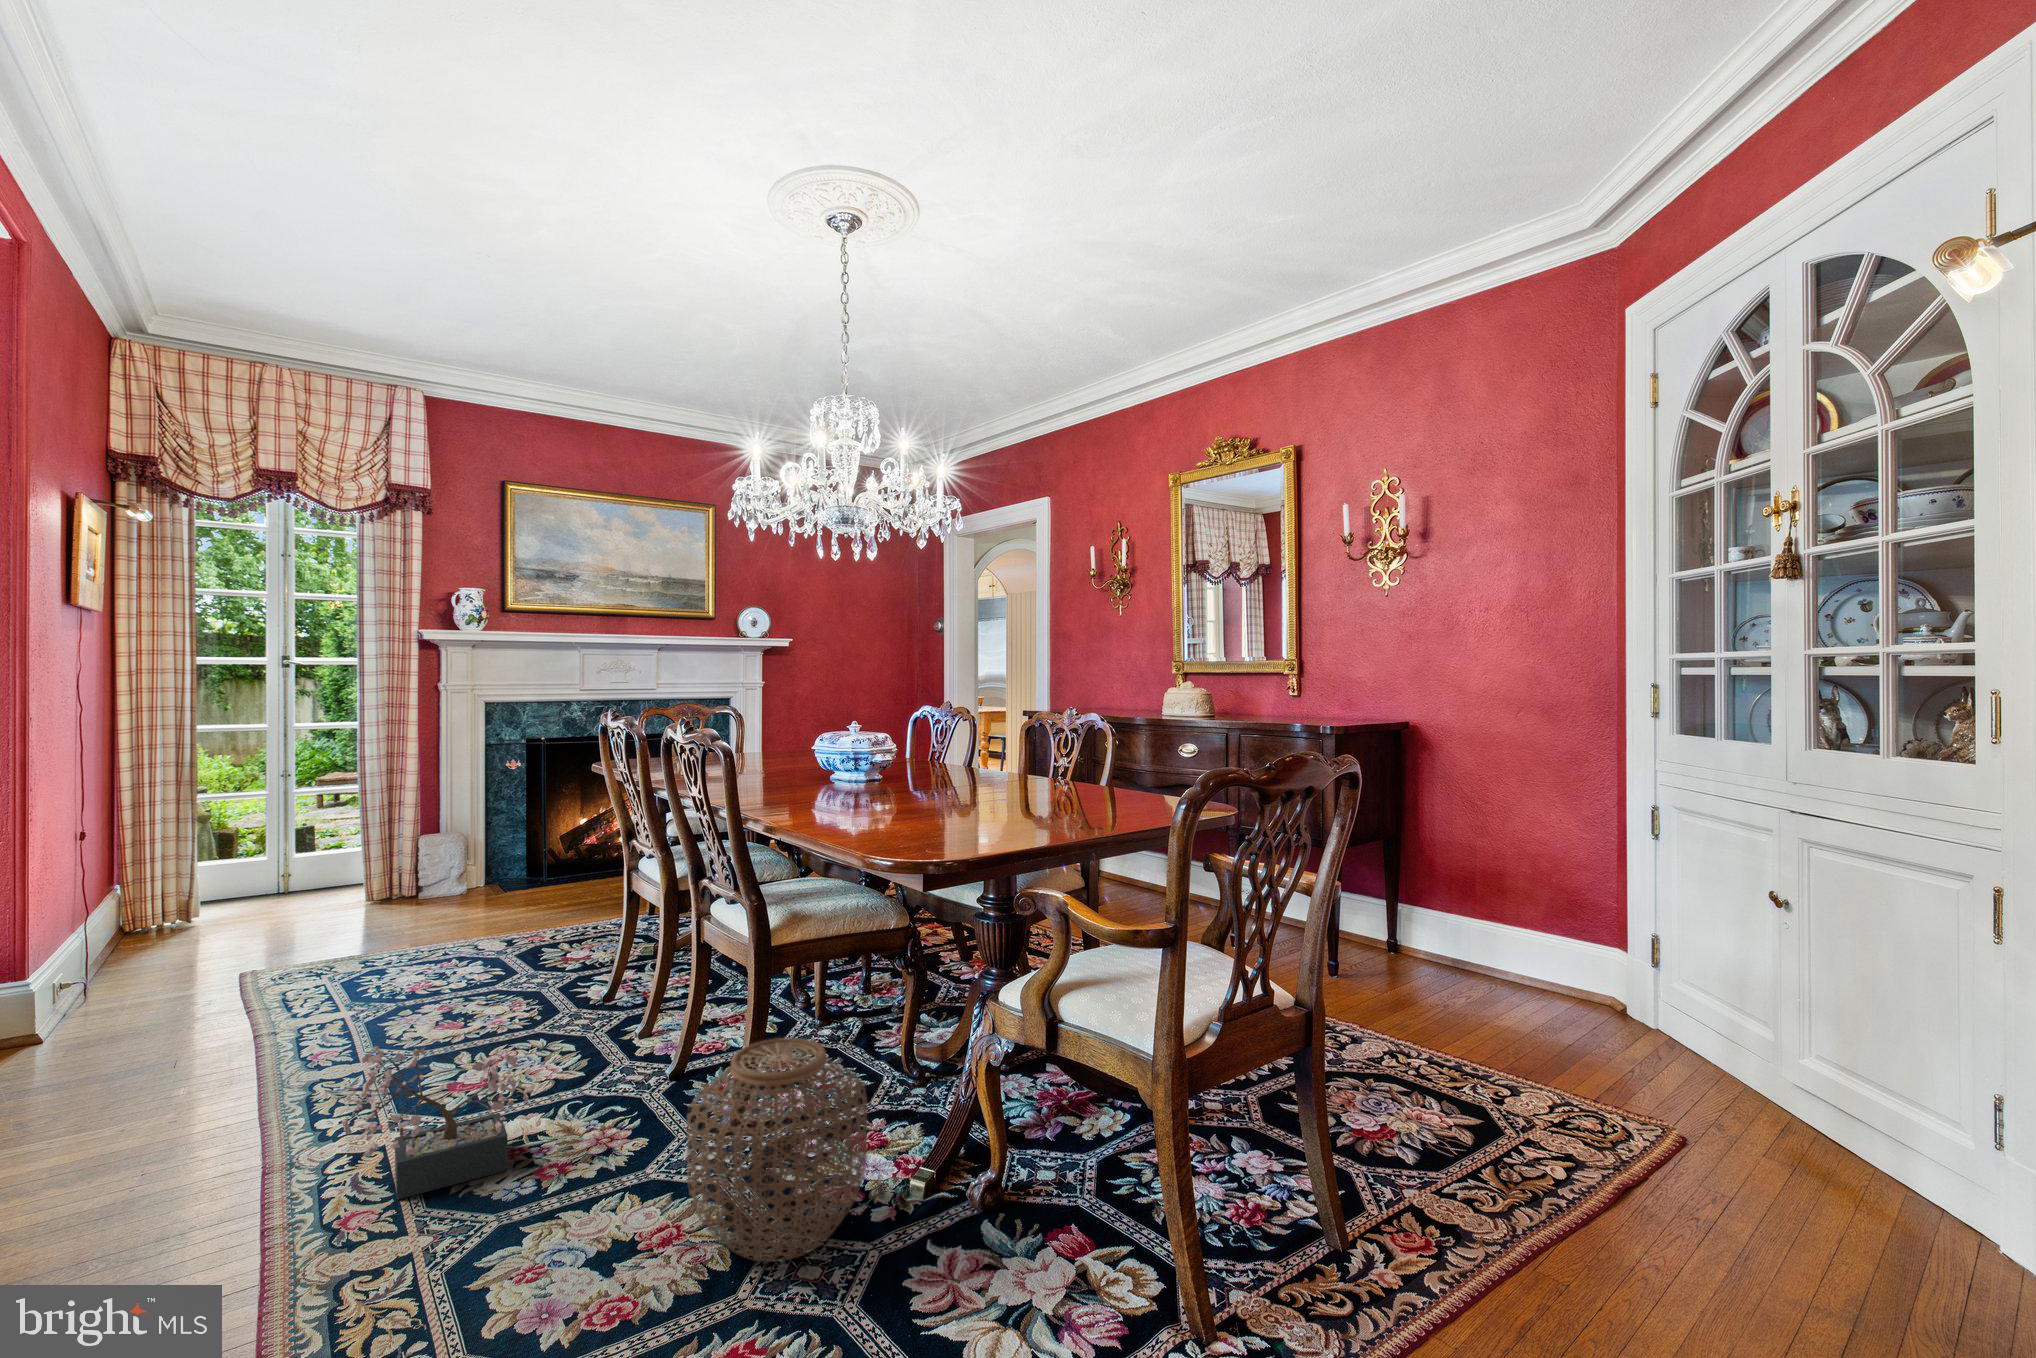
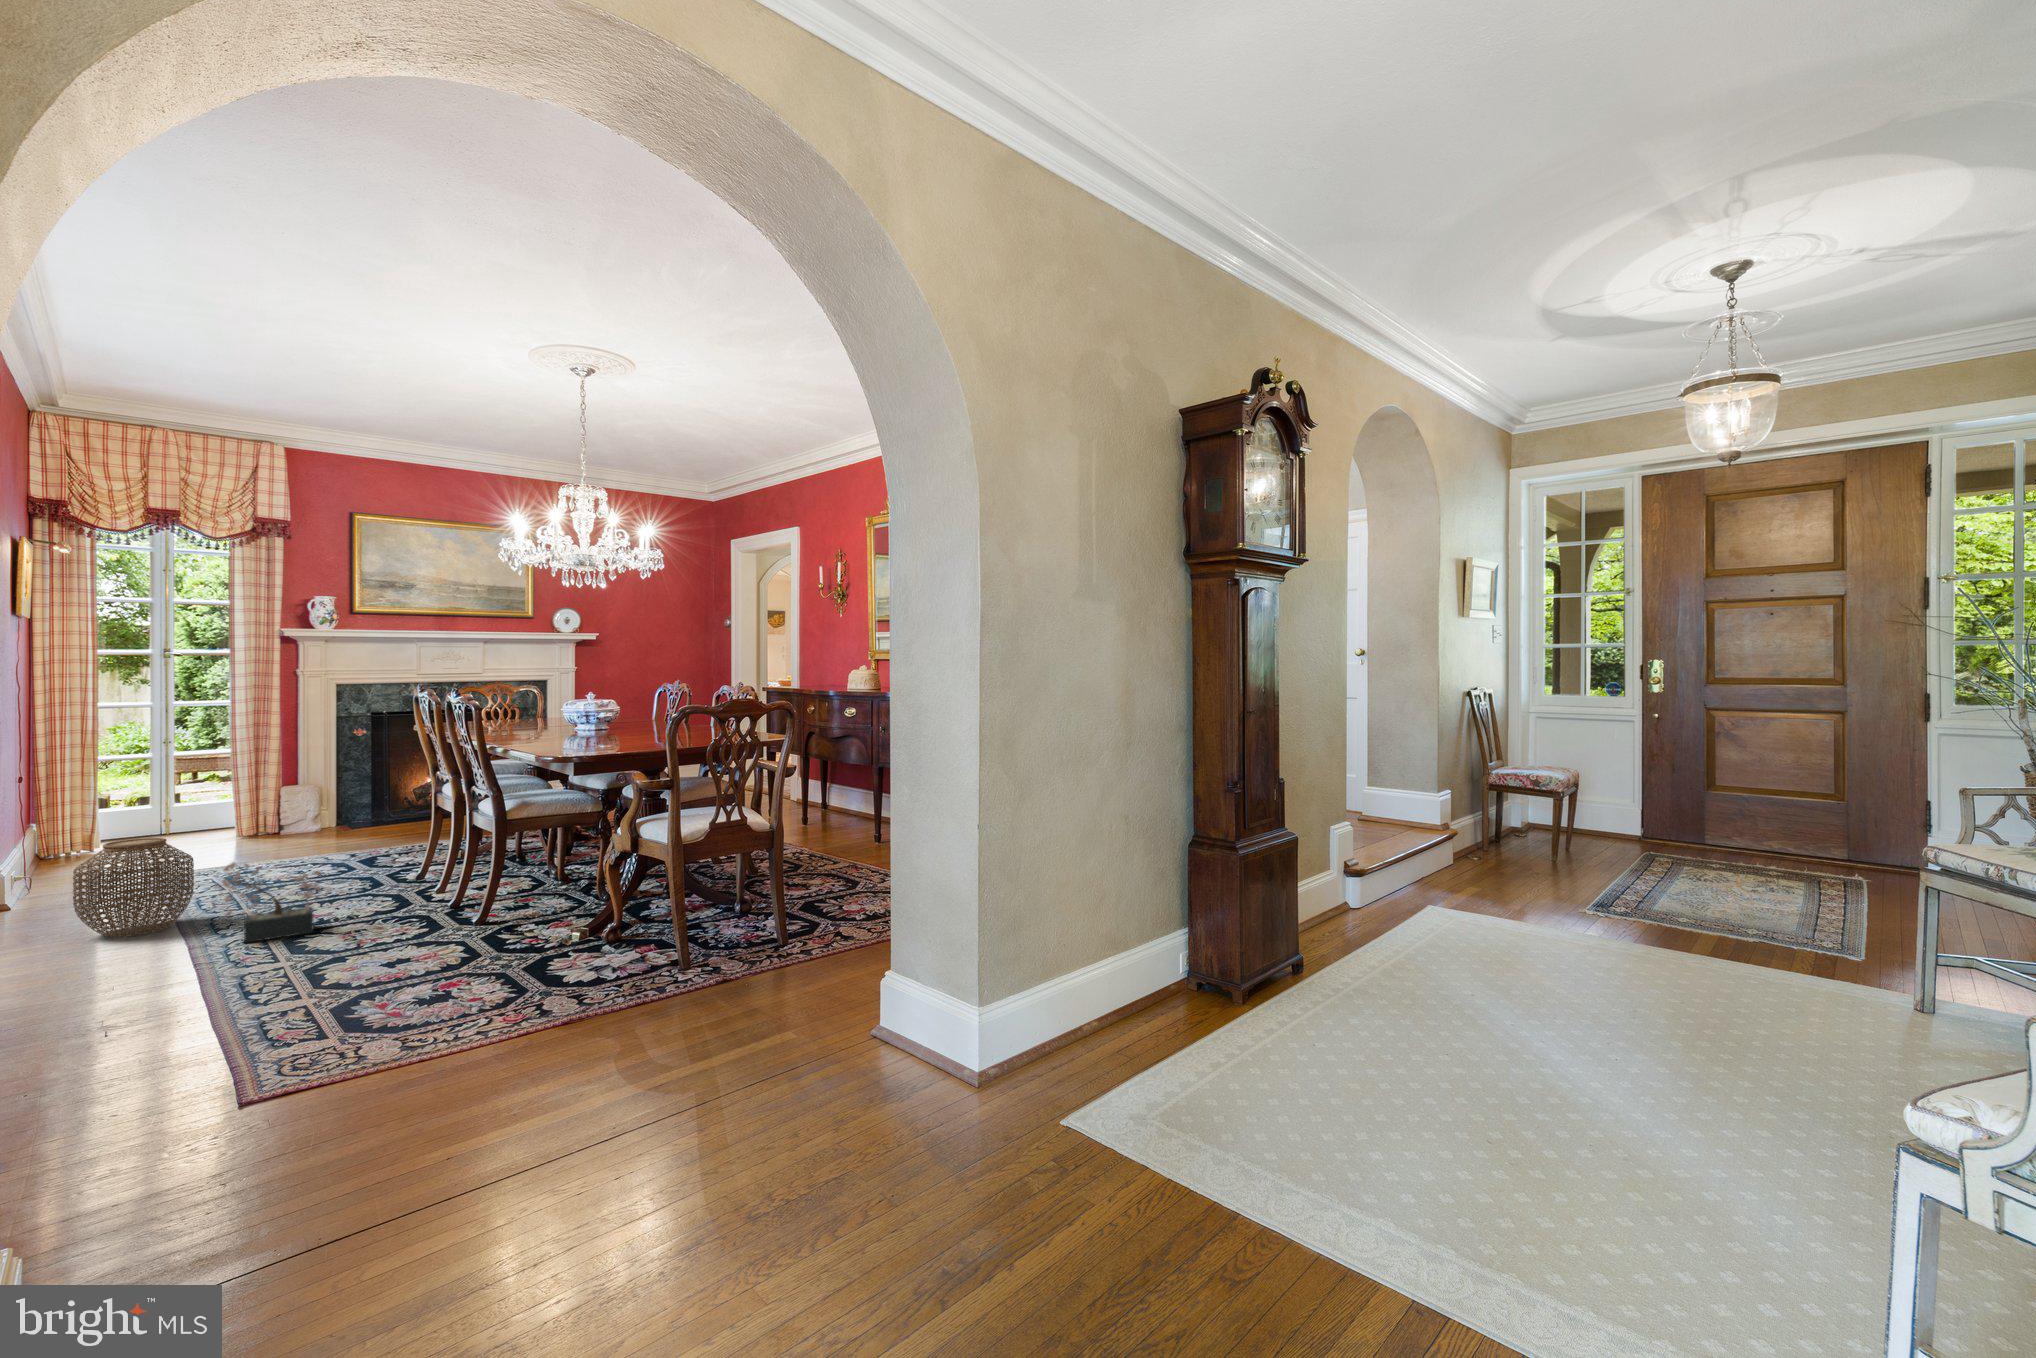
woven basket: present [687,1038,867,1262] -> present [73,838,194,937]

